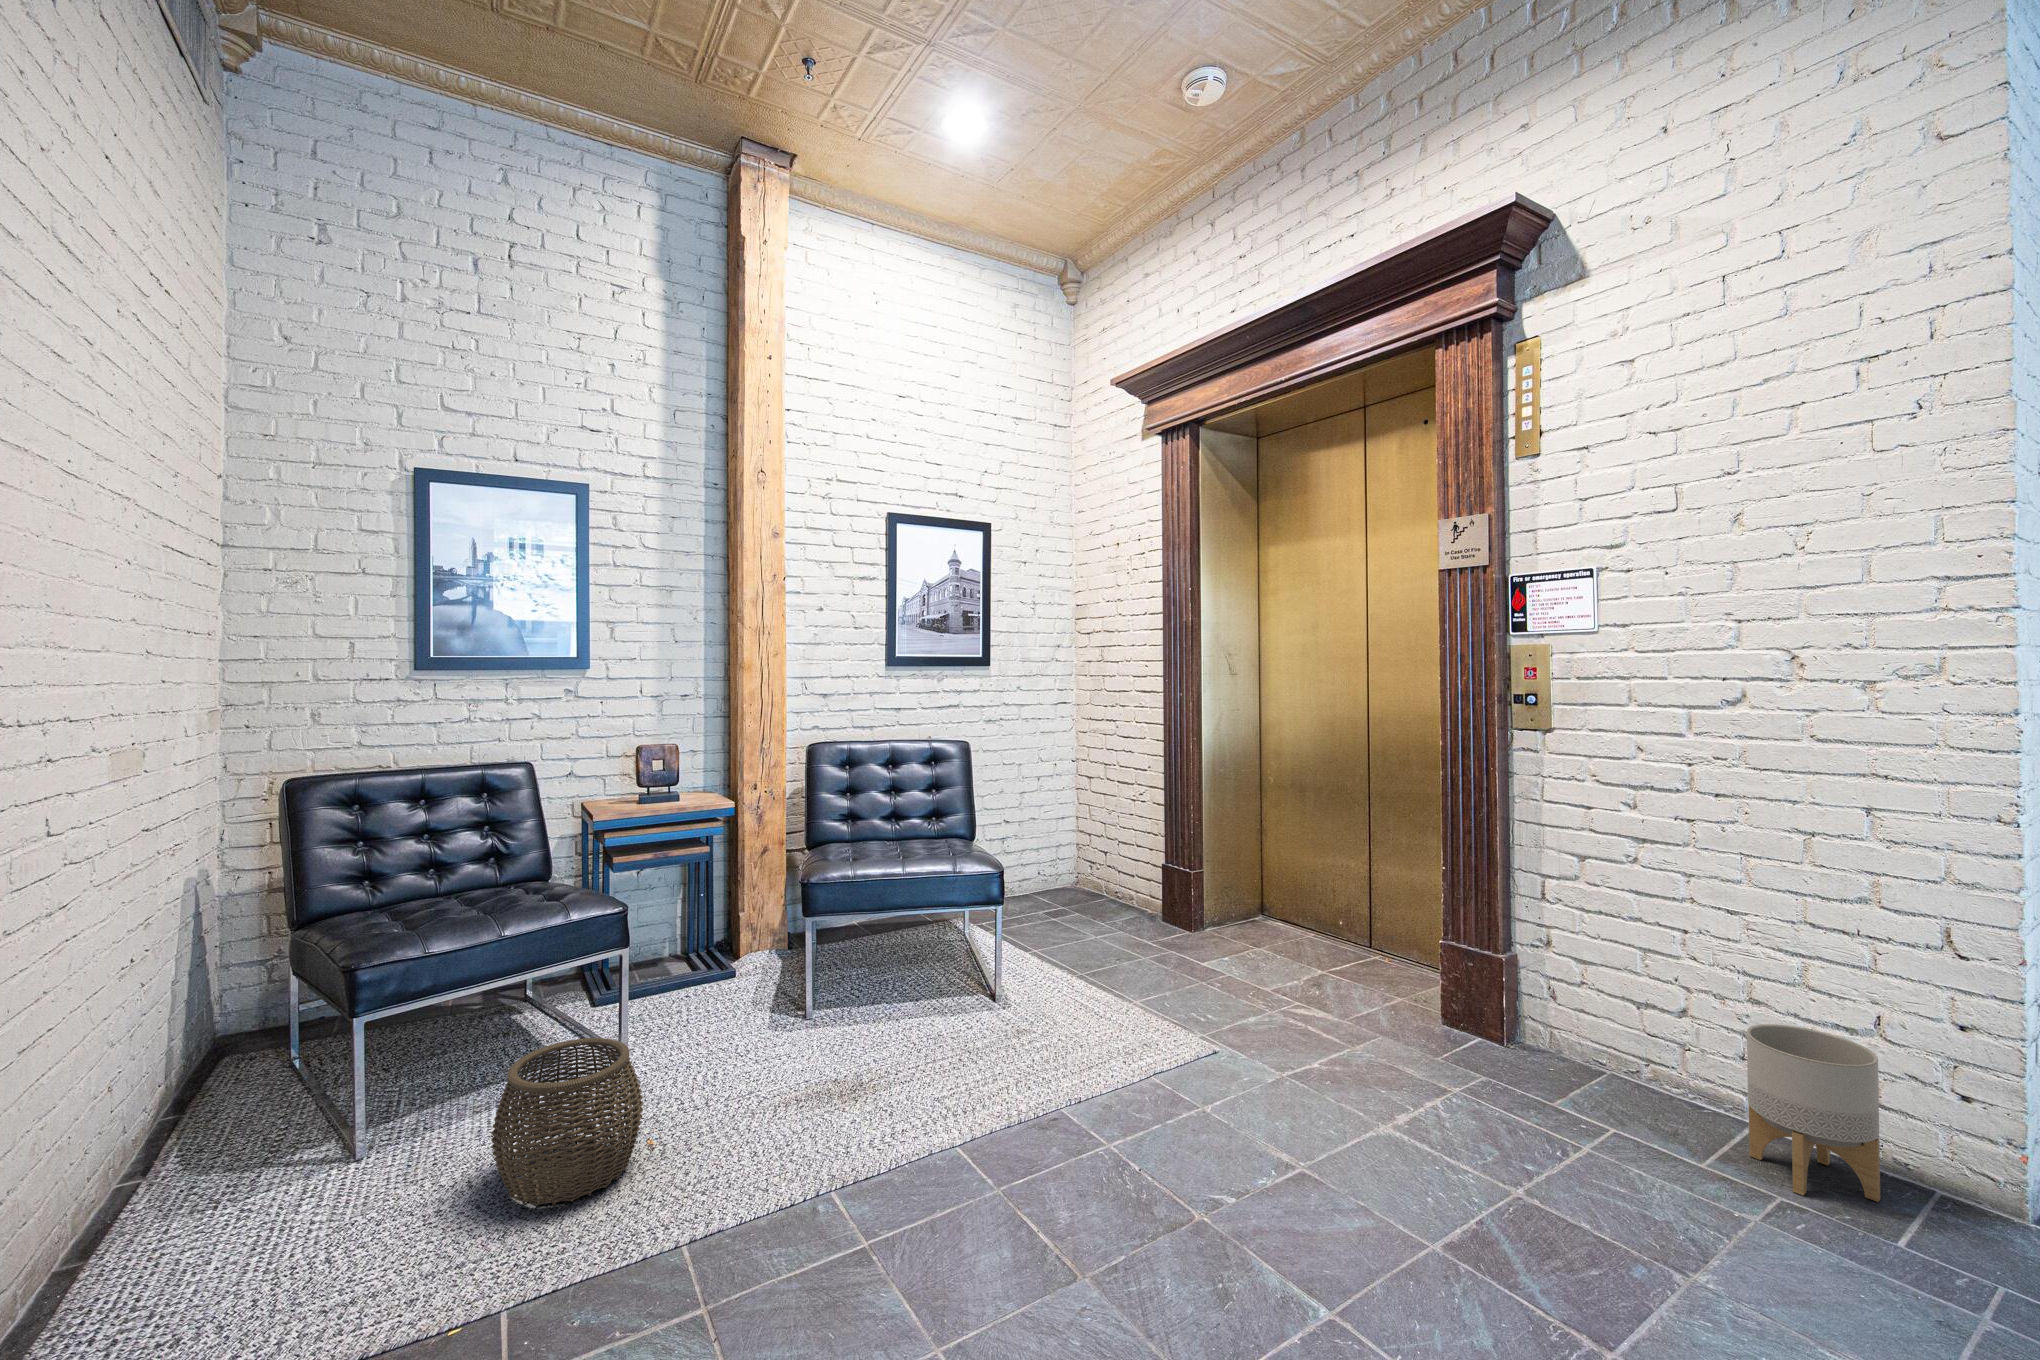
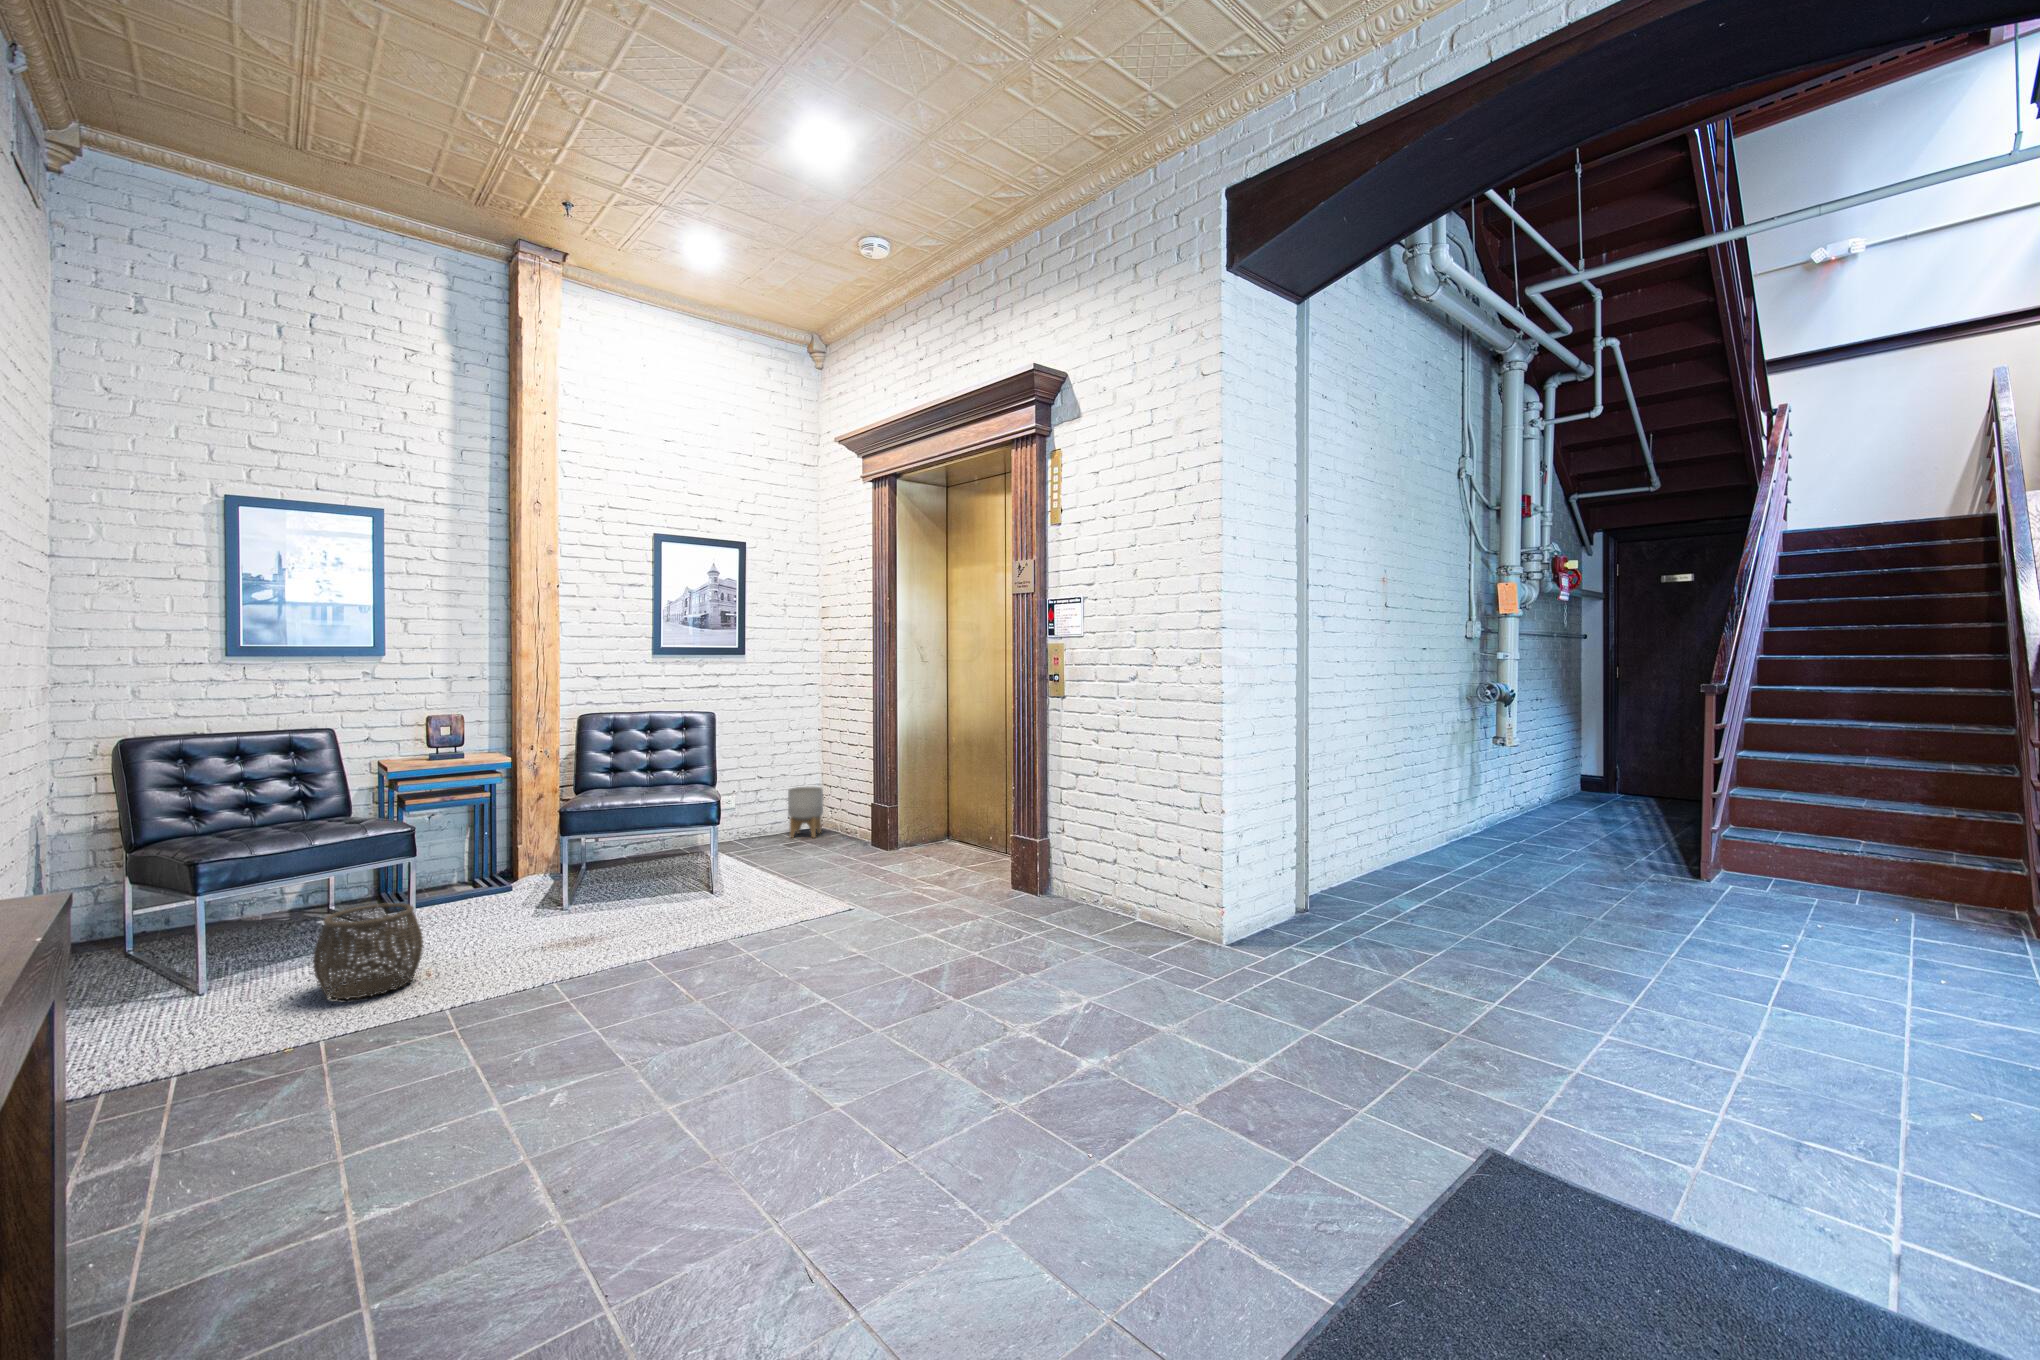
planter: present [1747,1024,1880,1202] -> present [788,787,823,838]

